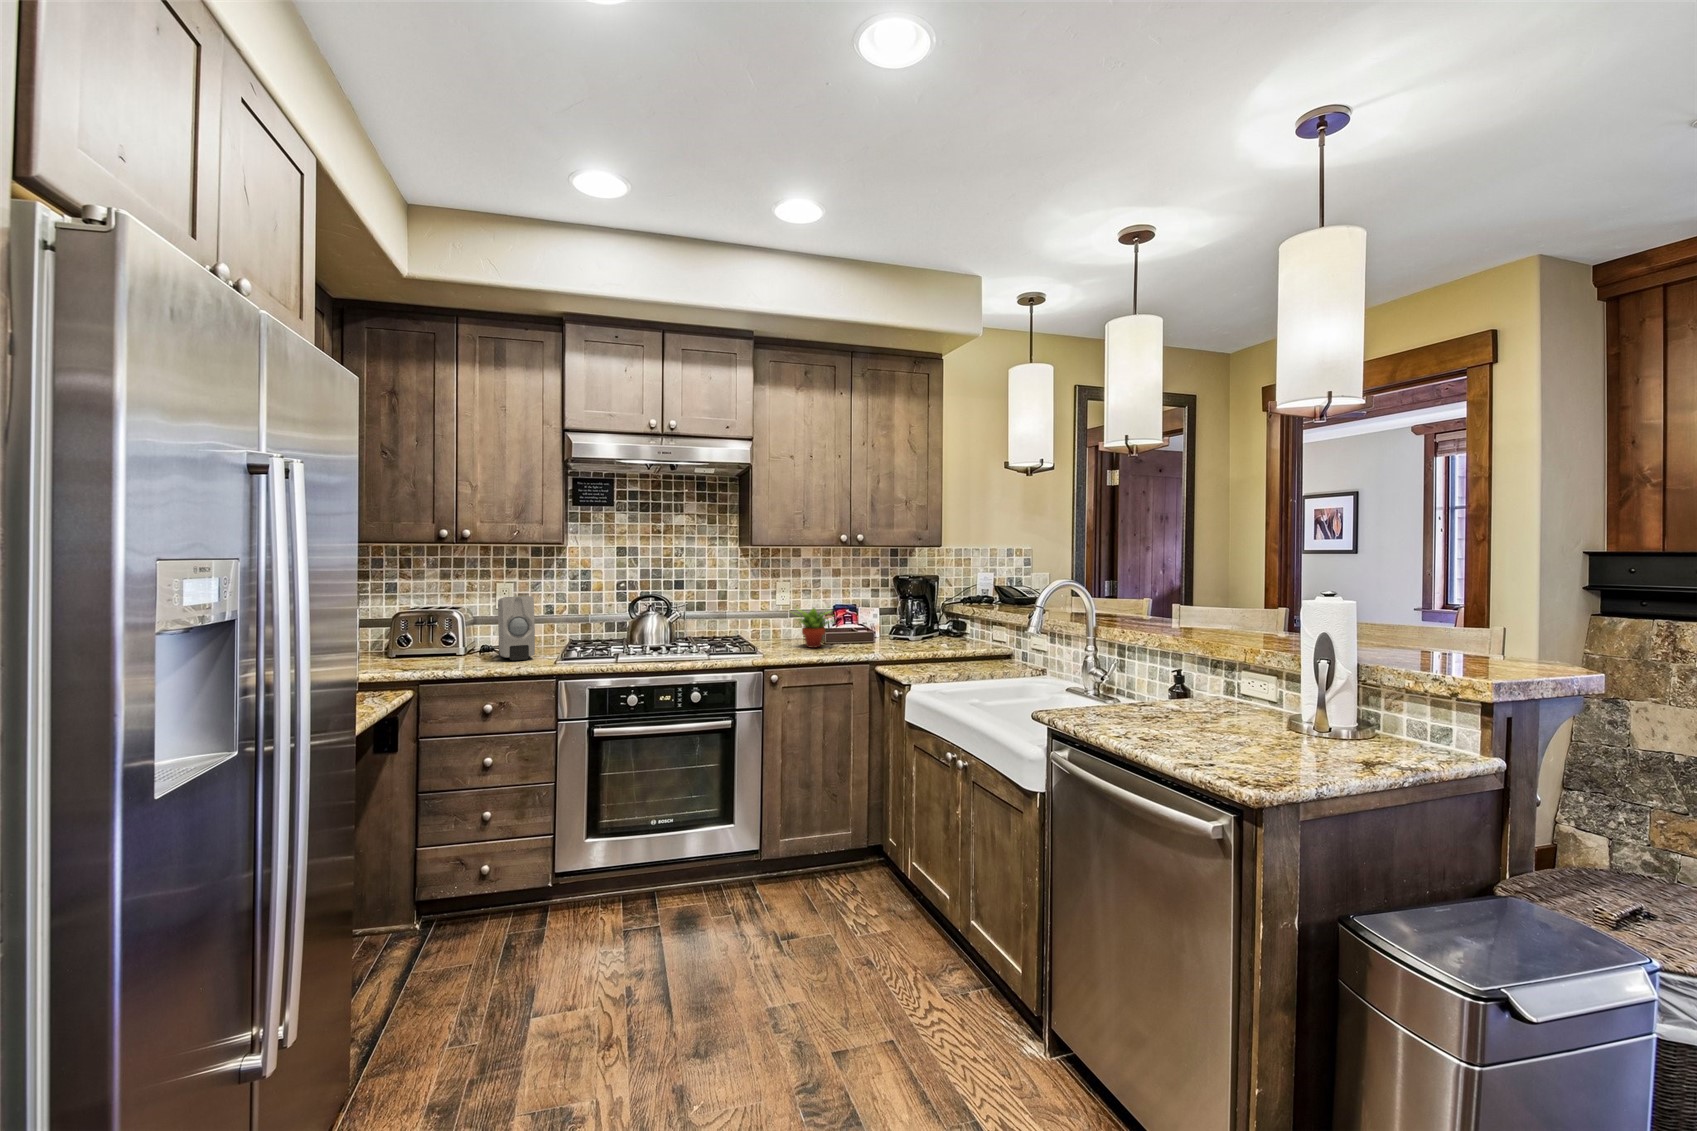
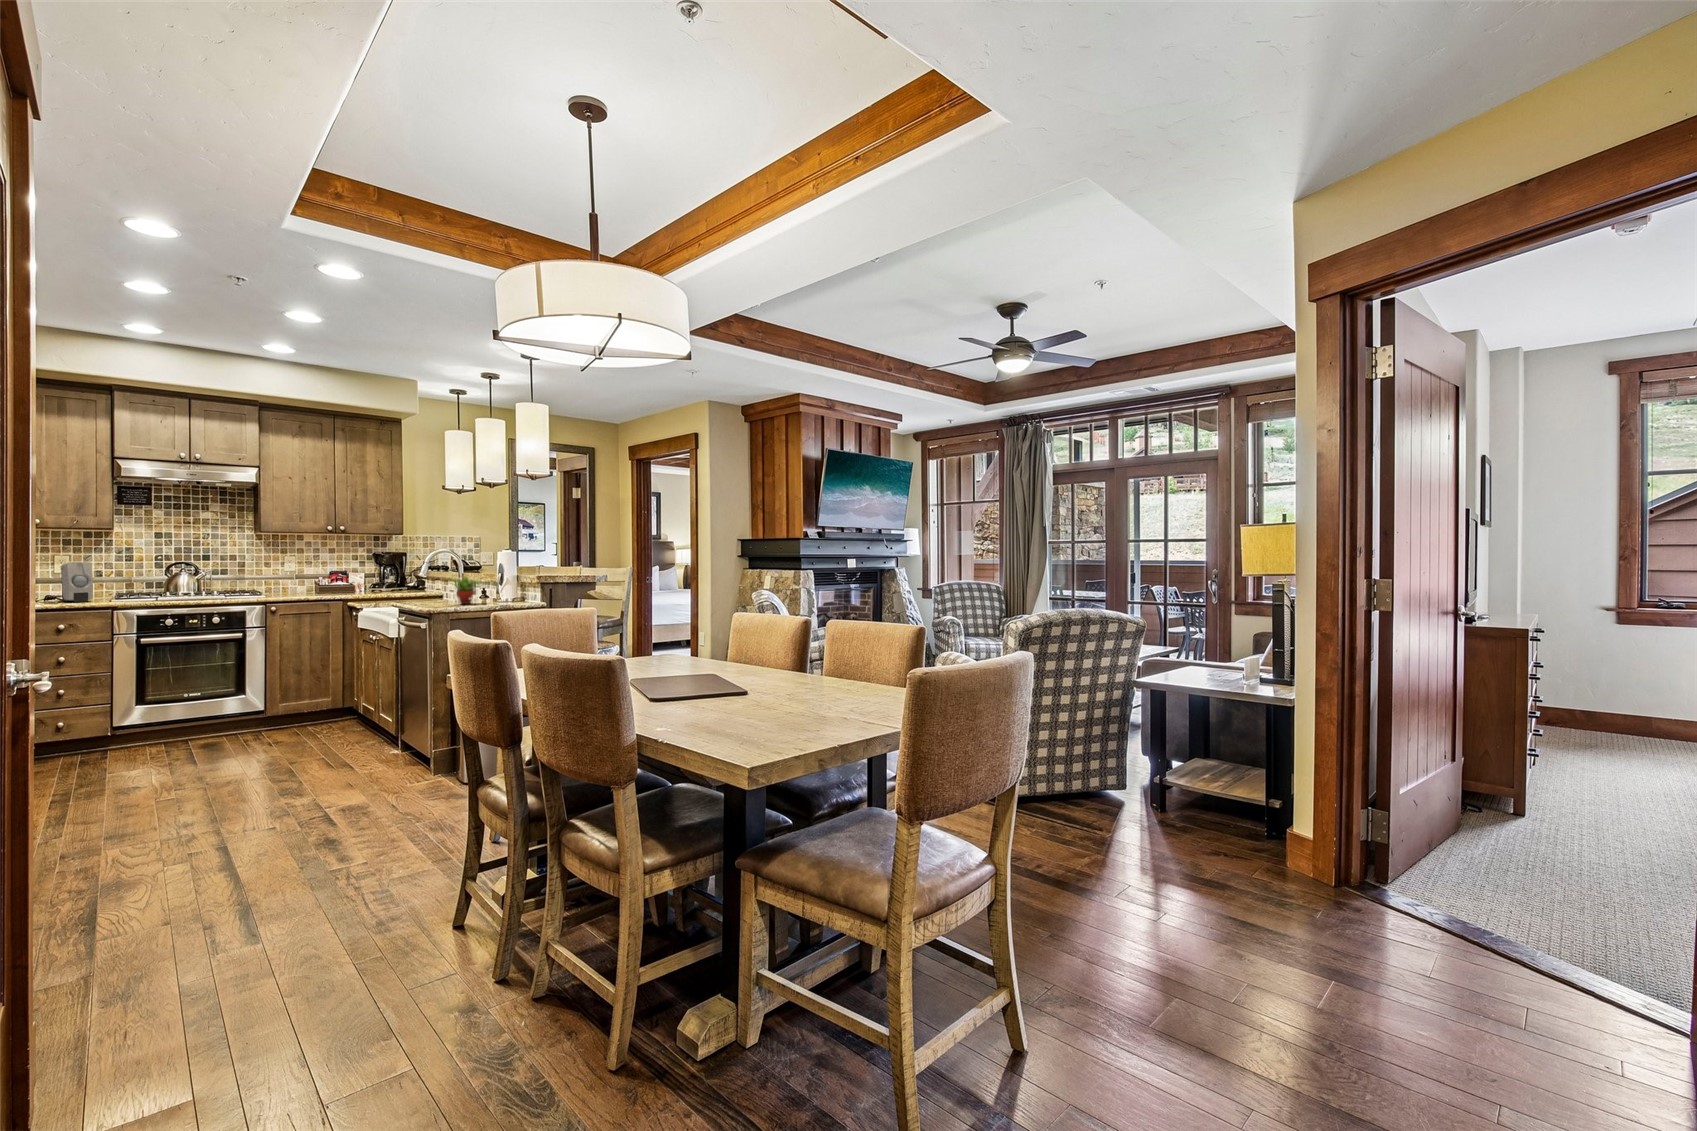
succulent plant: present [796,608,831,648] -> present [451,576,477,604]

